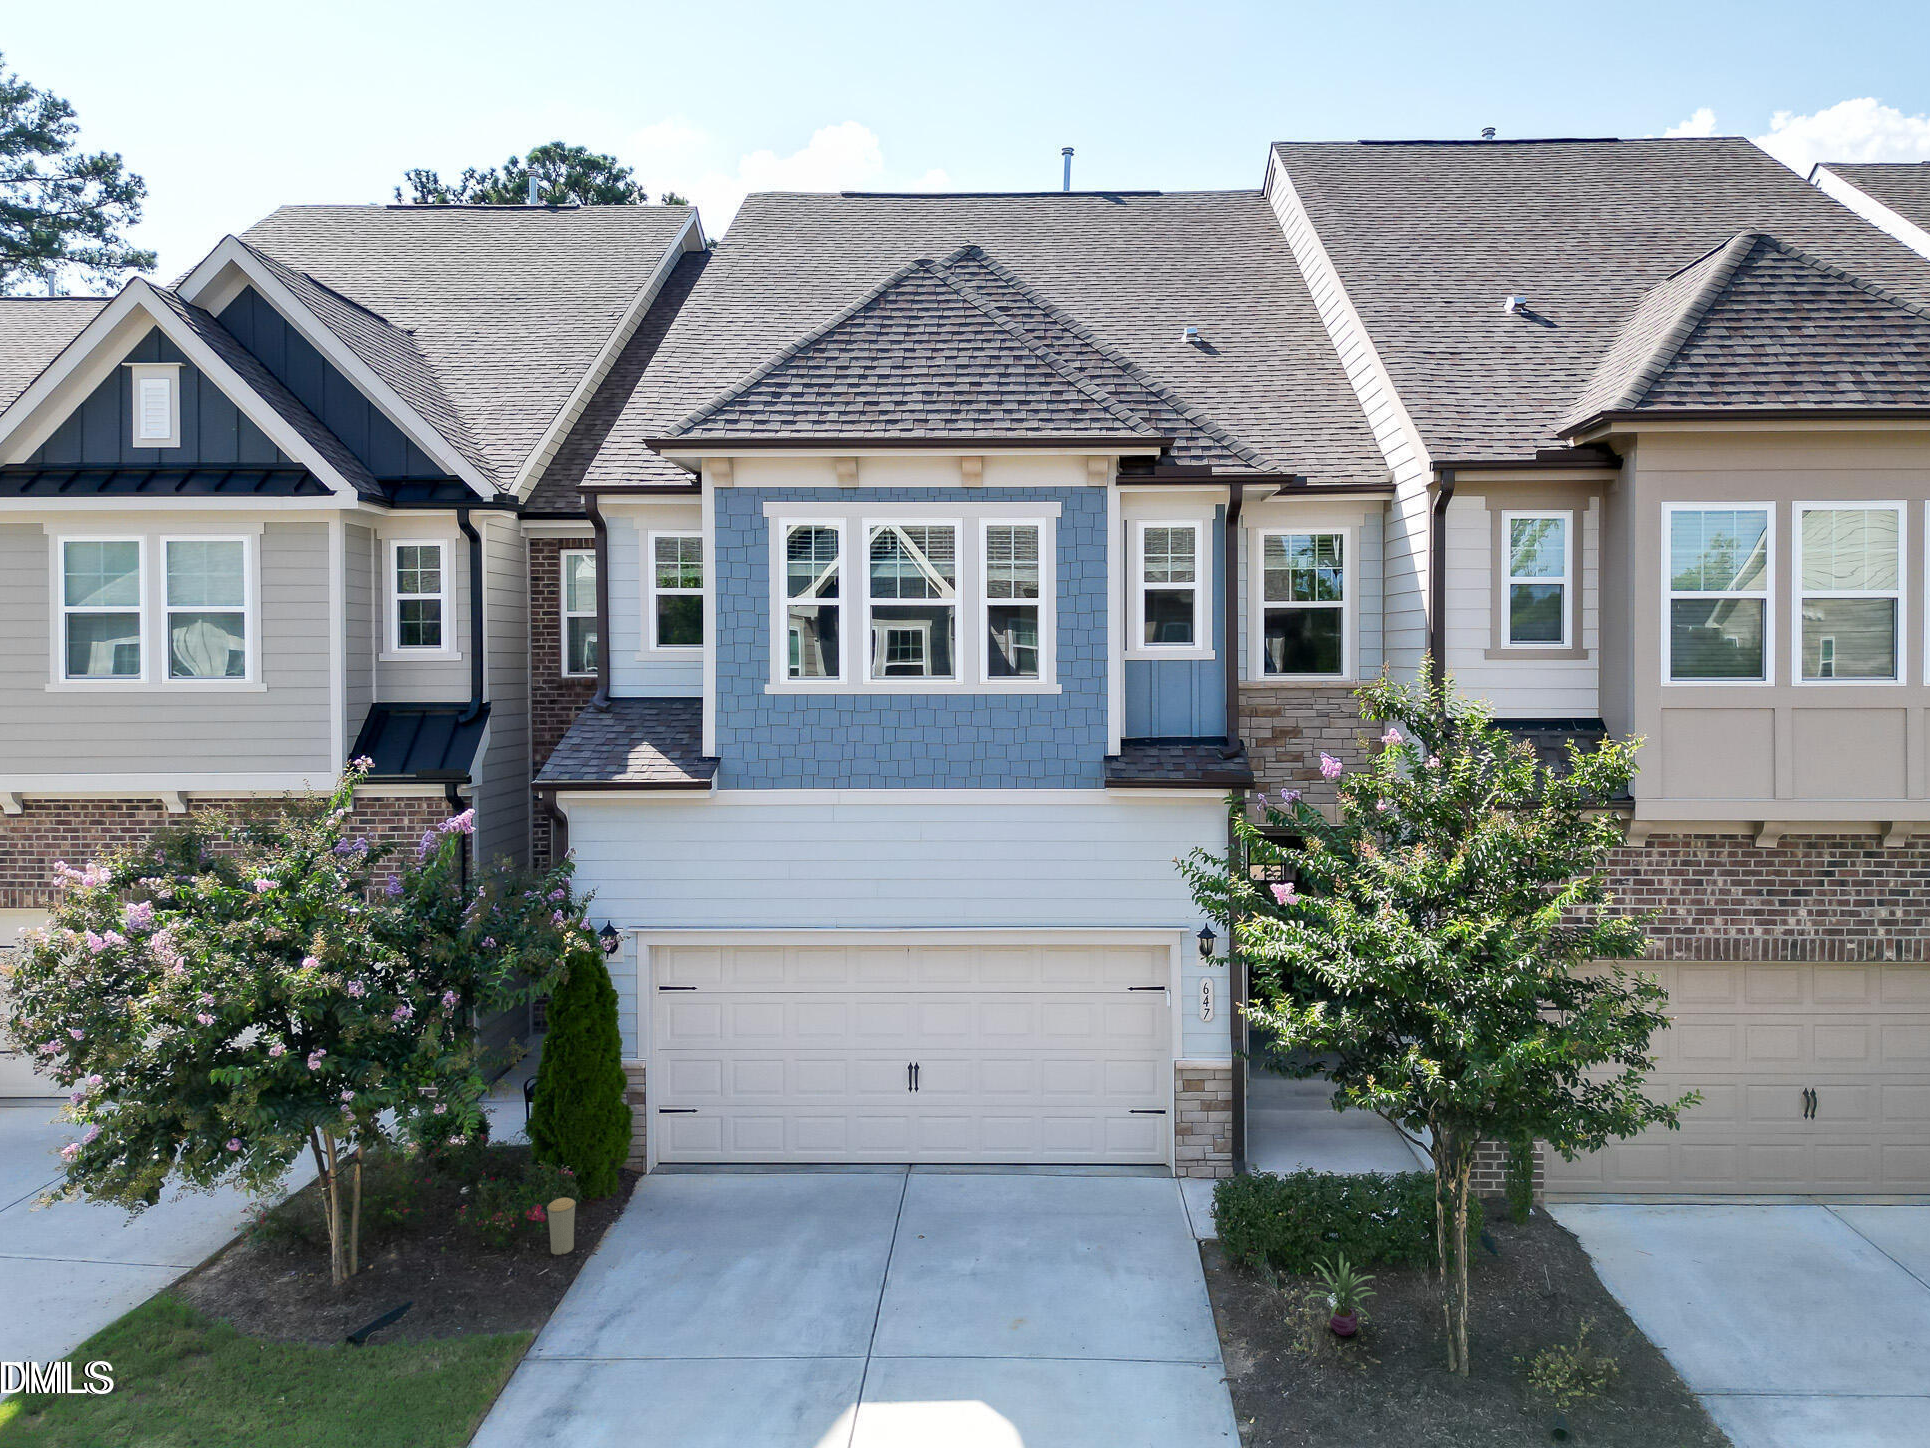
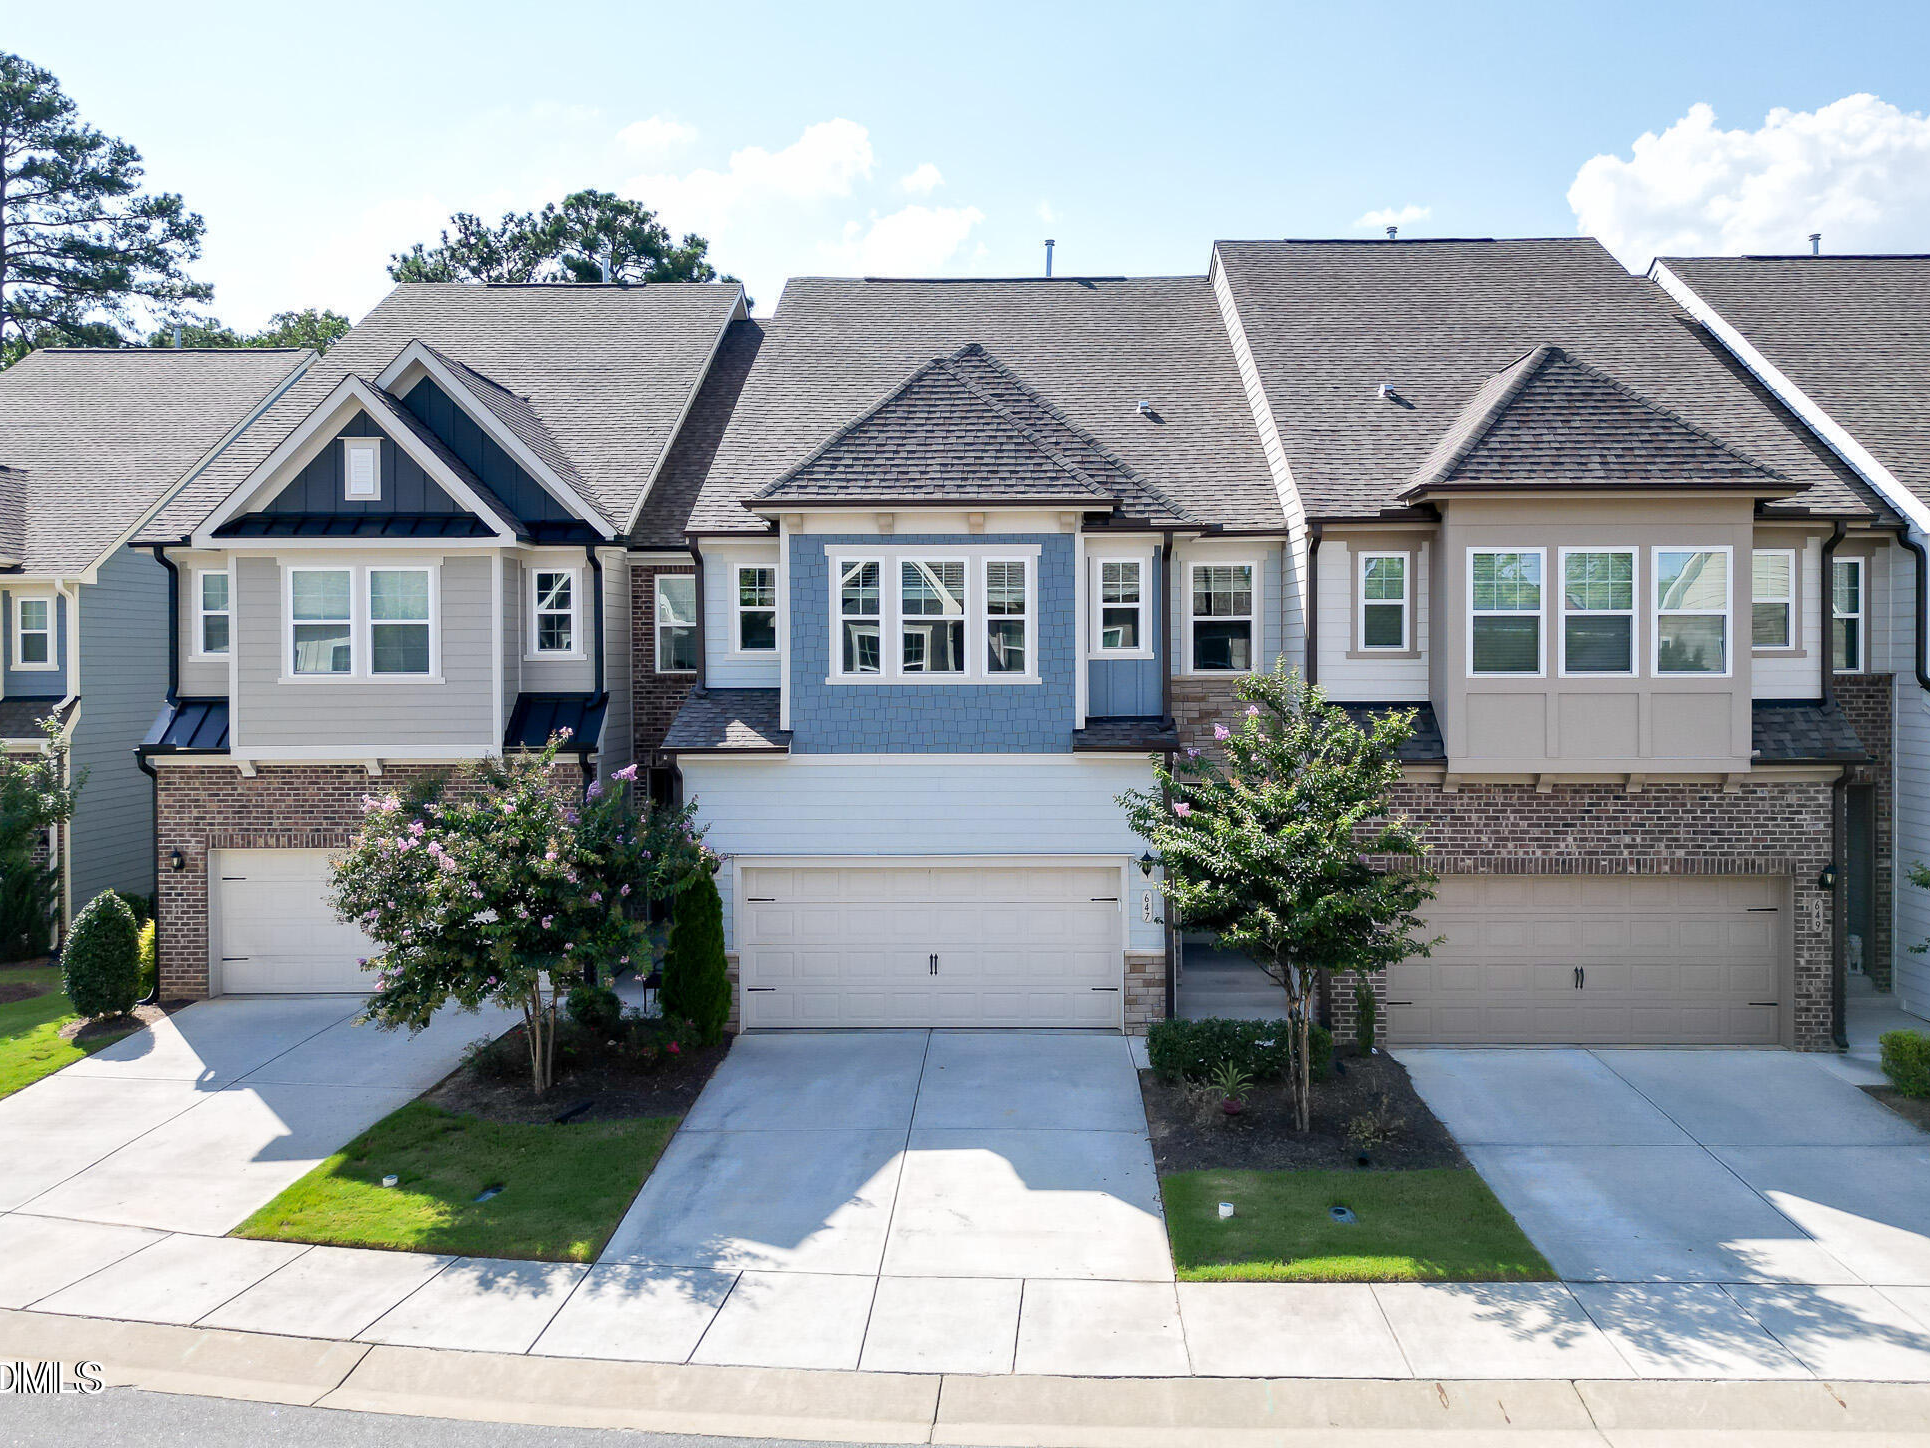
trash can: present [547,1198,576,1255] -> none [680,1039,700,1077]

